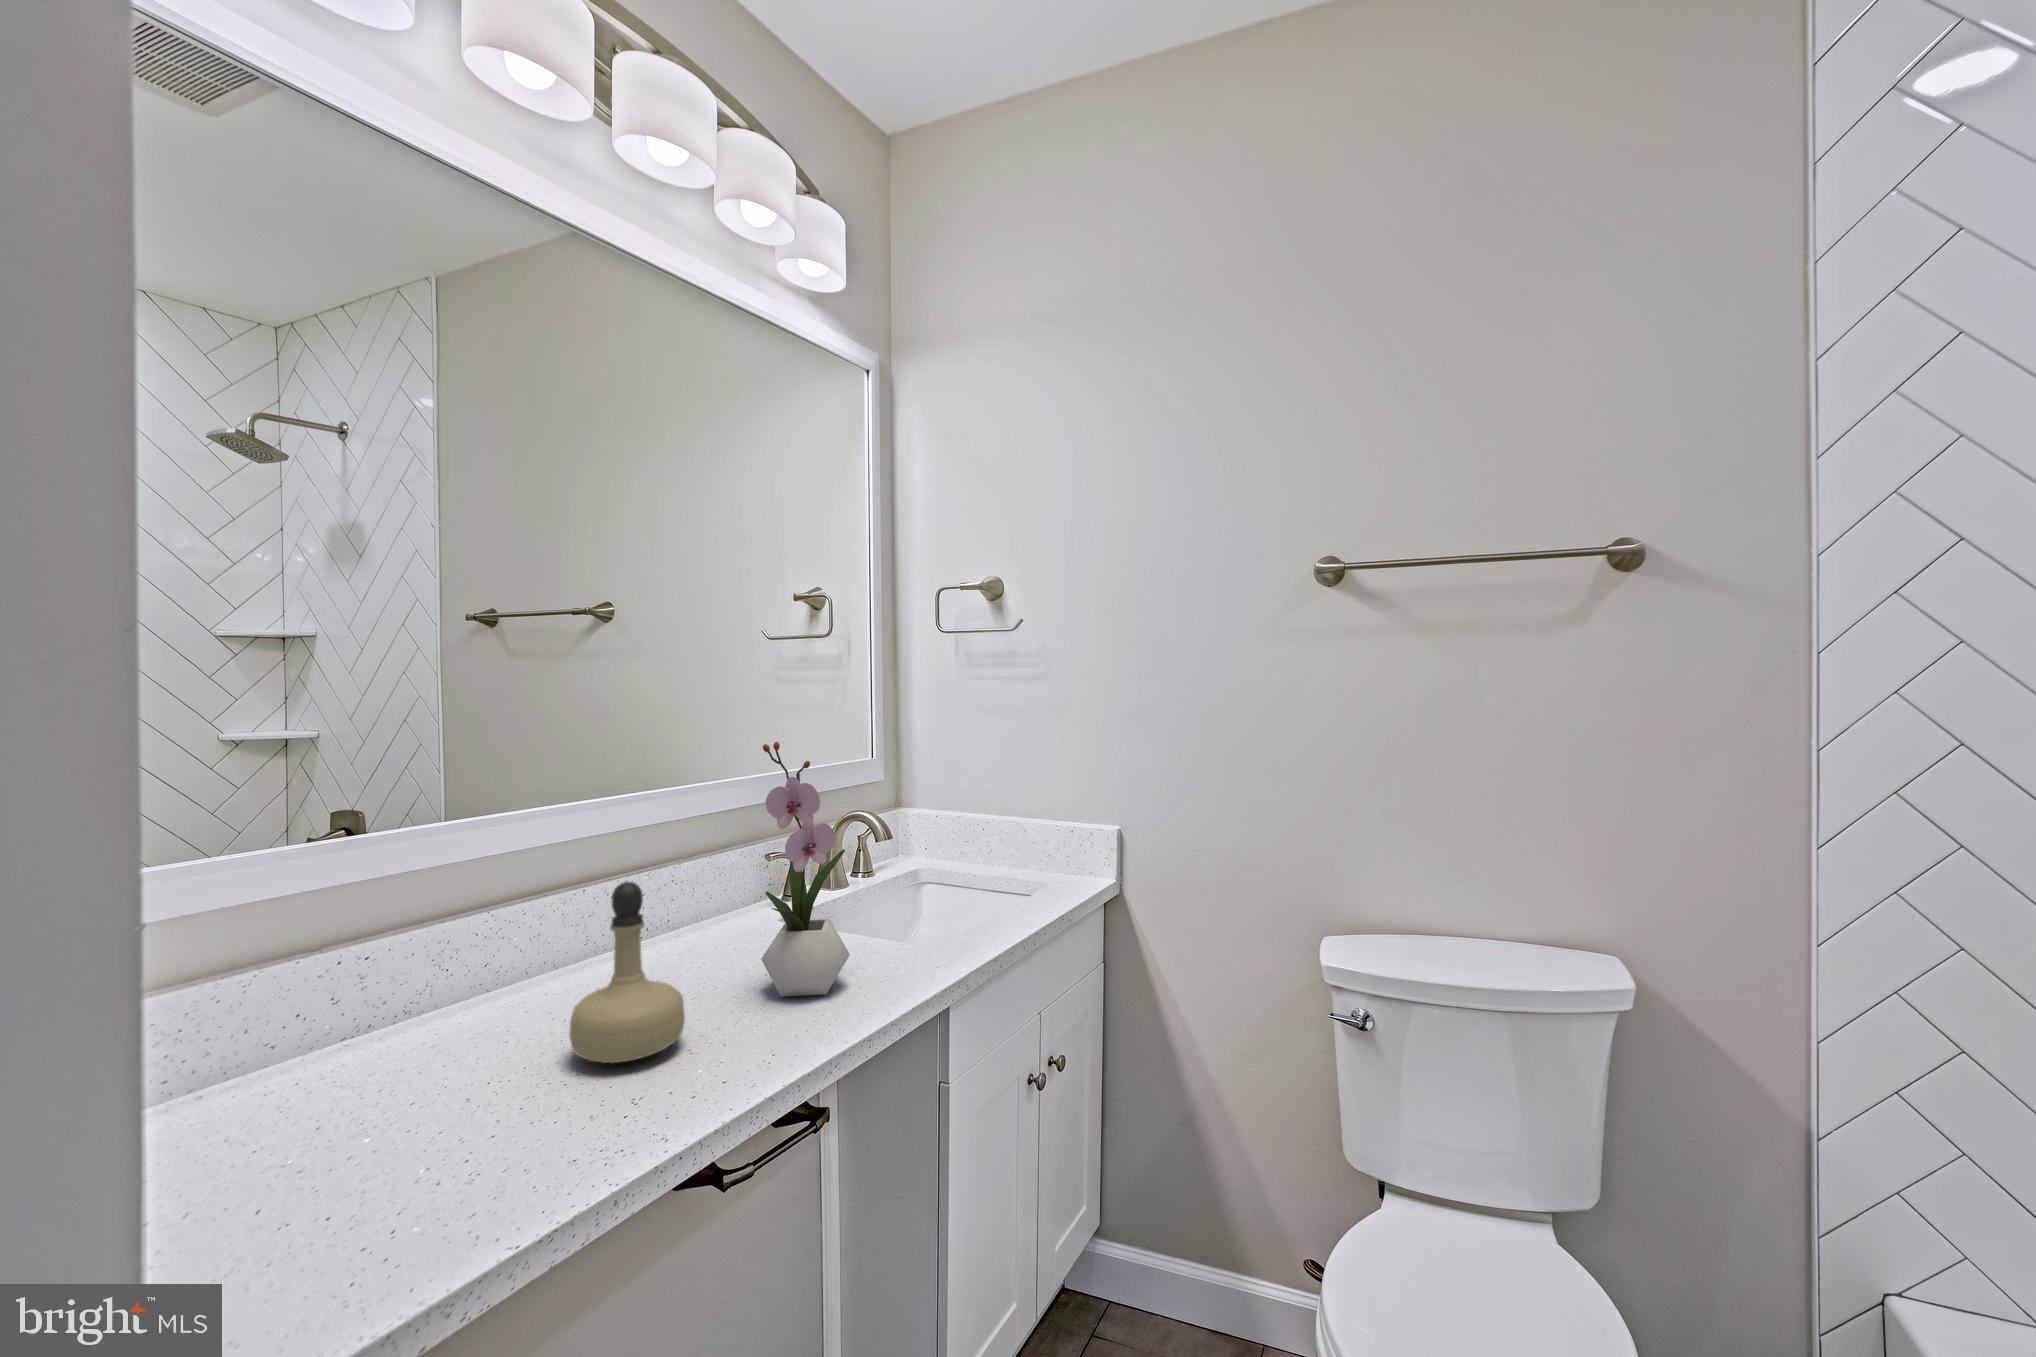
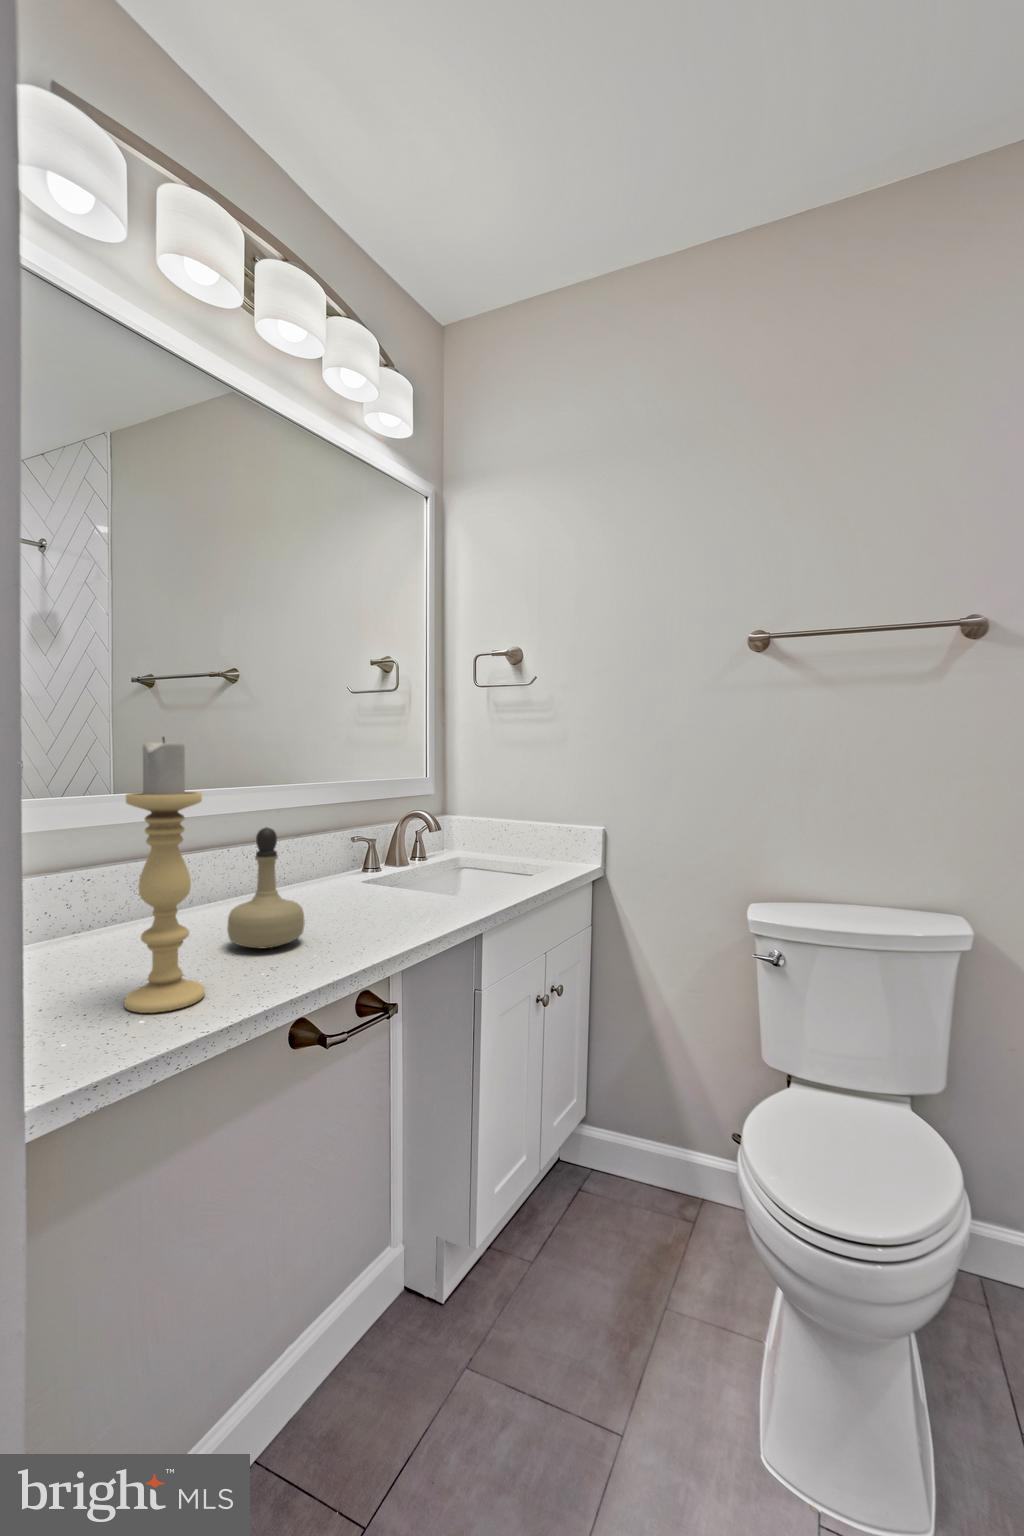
flower arrangement: present [761,742,850,997] -> none [354,742,415,920]
candle holder: none [398,784,524,1208] -> present [124,737,205,1013]

